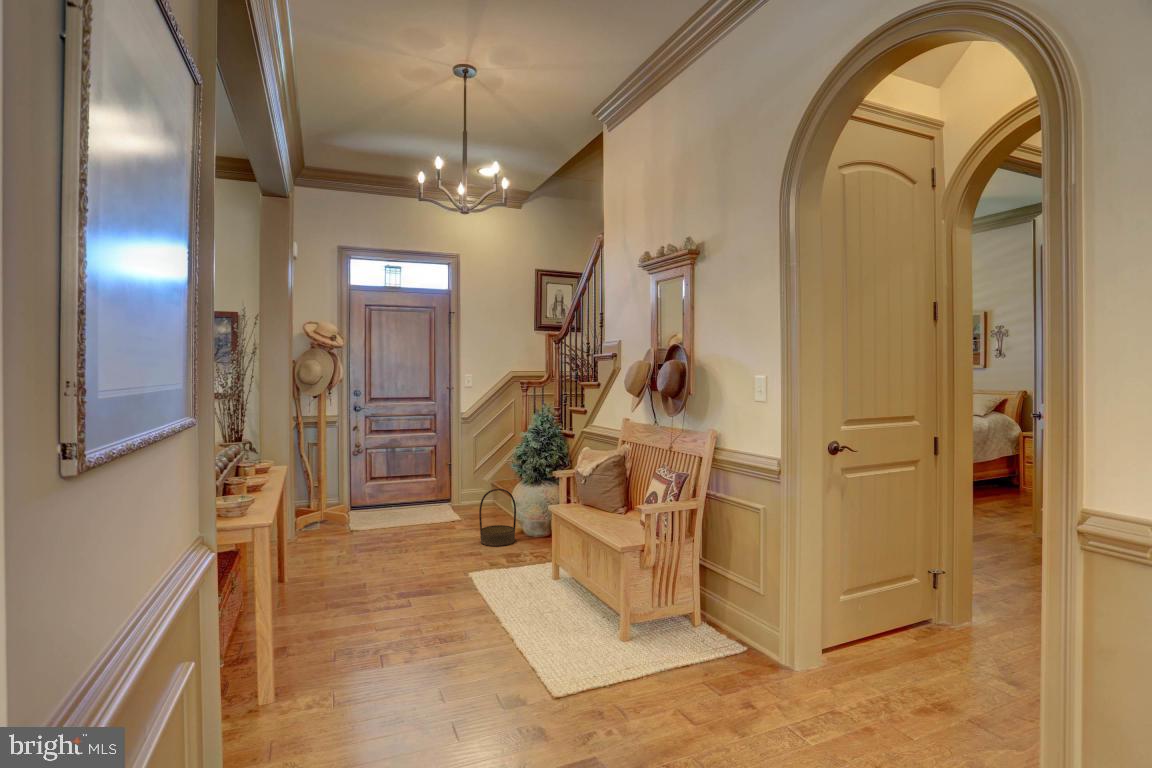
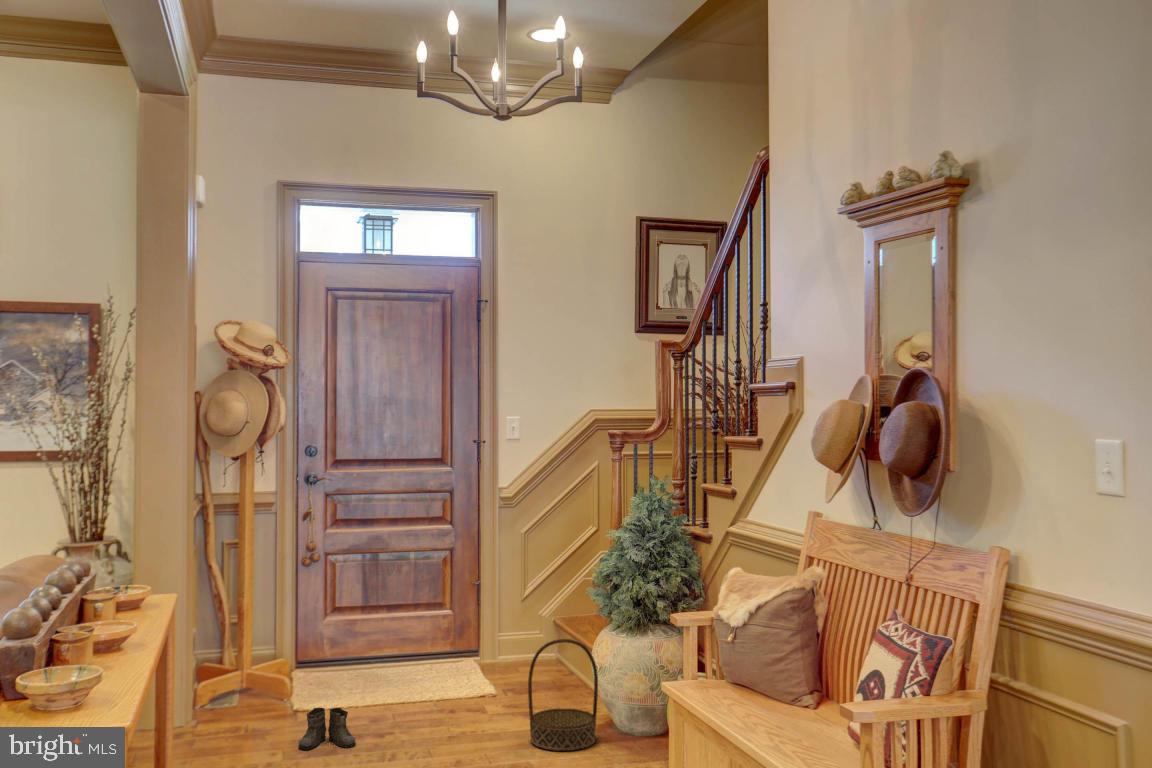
boots: none [353,528,387,550] -> present [298,708,356,750]

